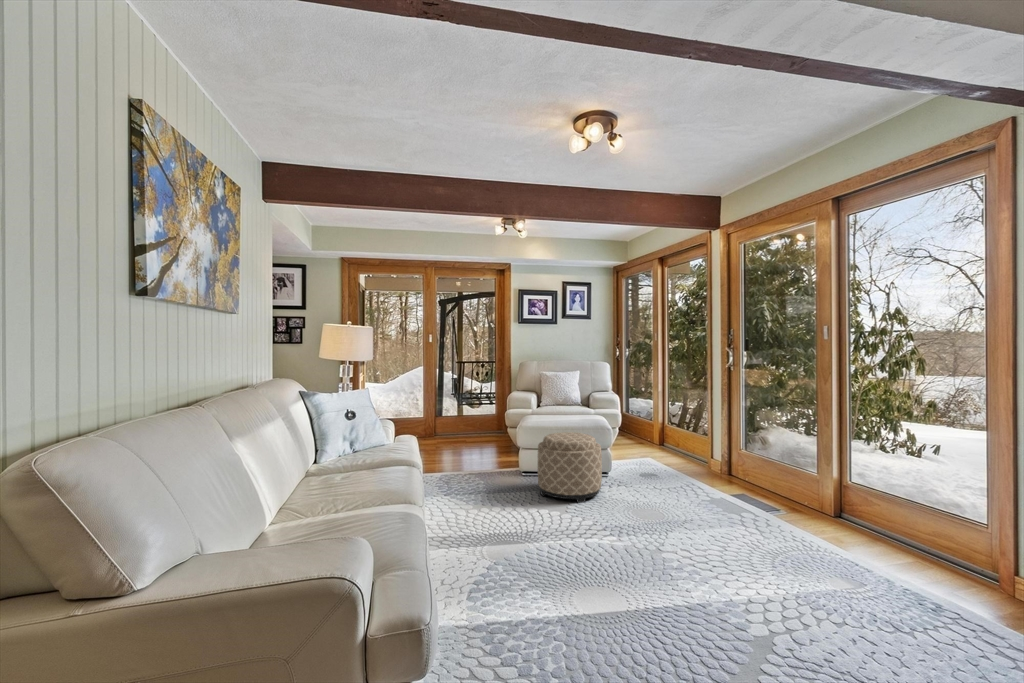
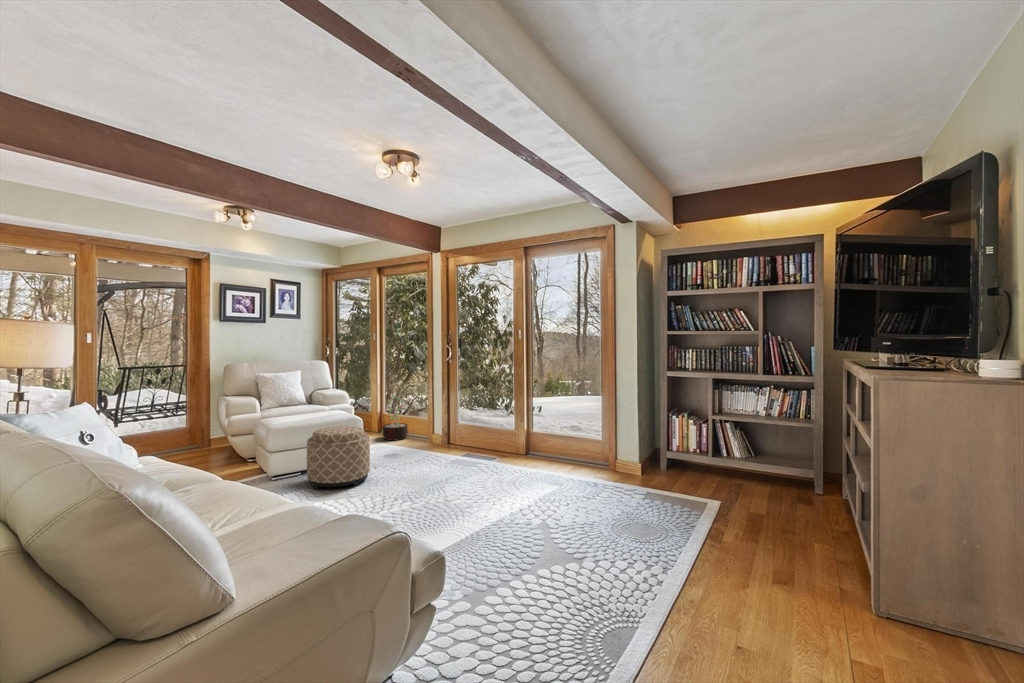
decorative plant: none [656,404,687,458] -> present [383,396,408,441]

